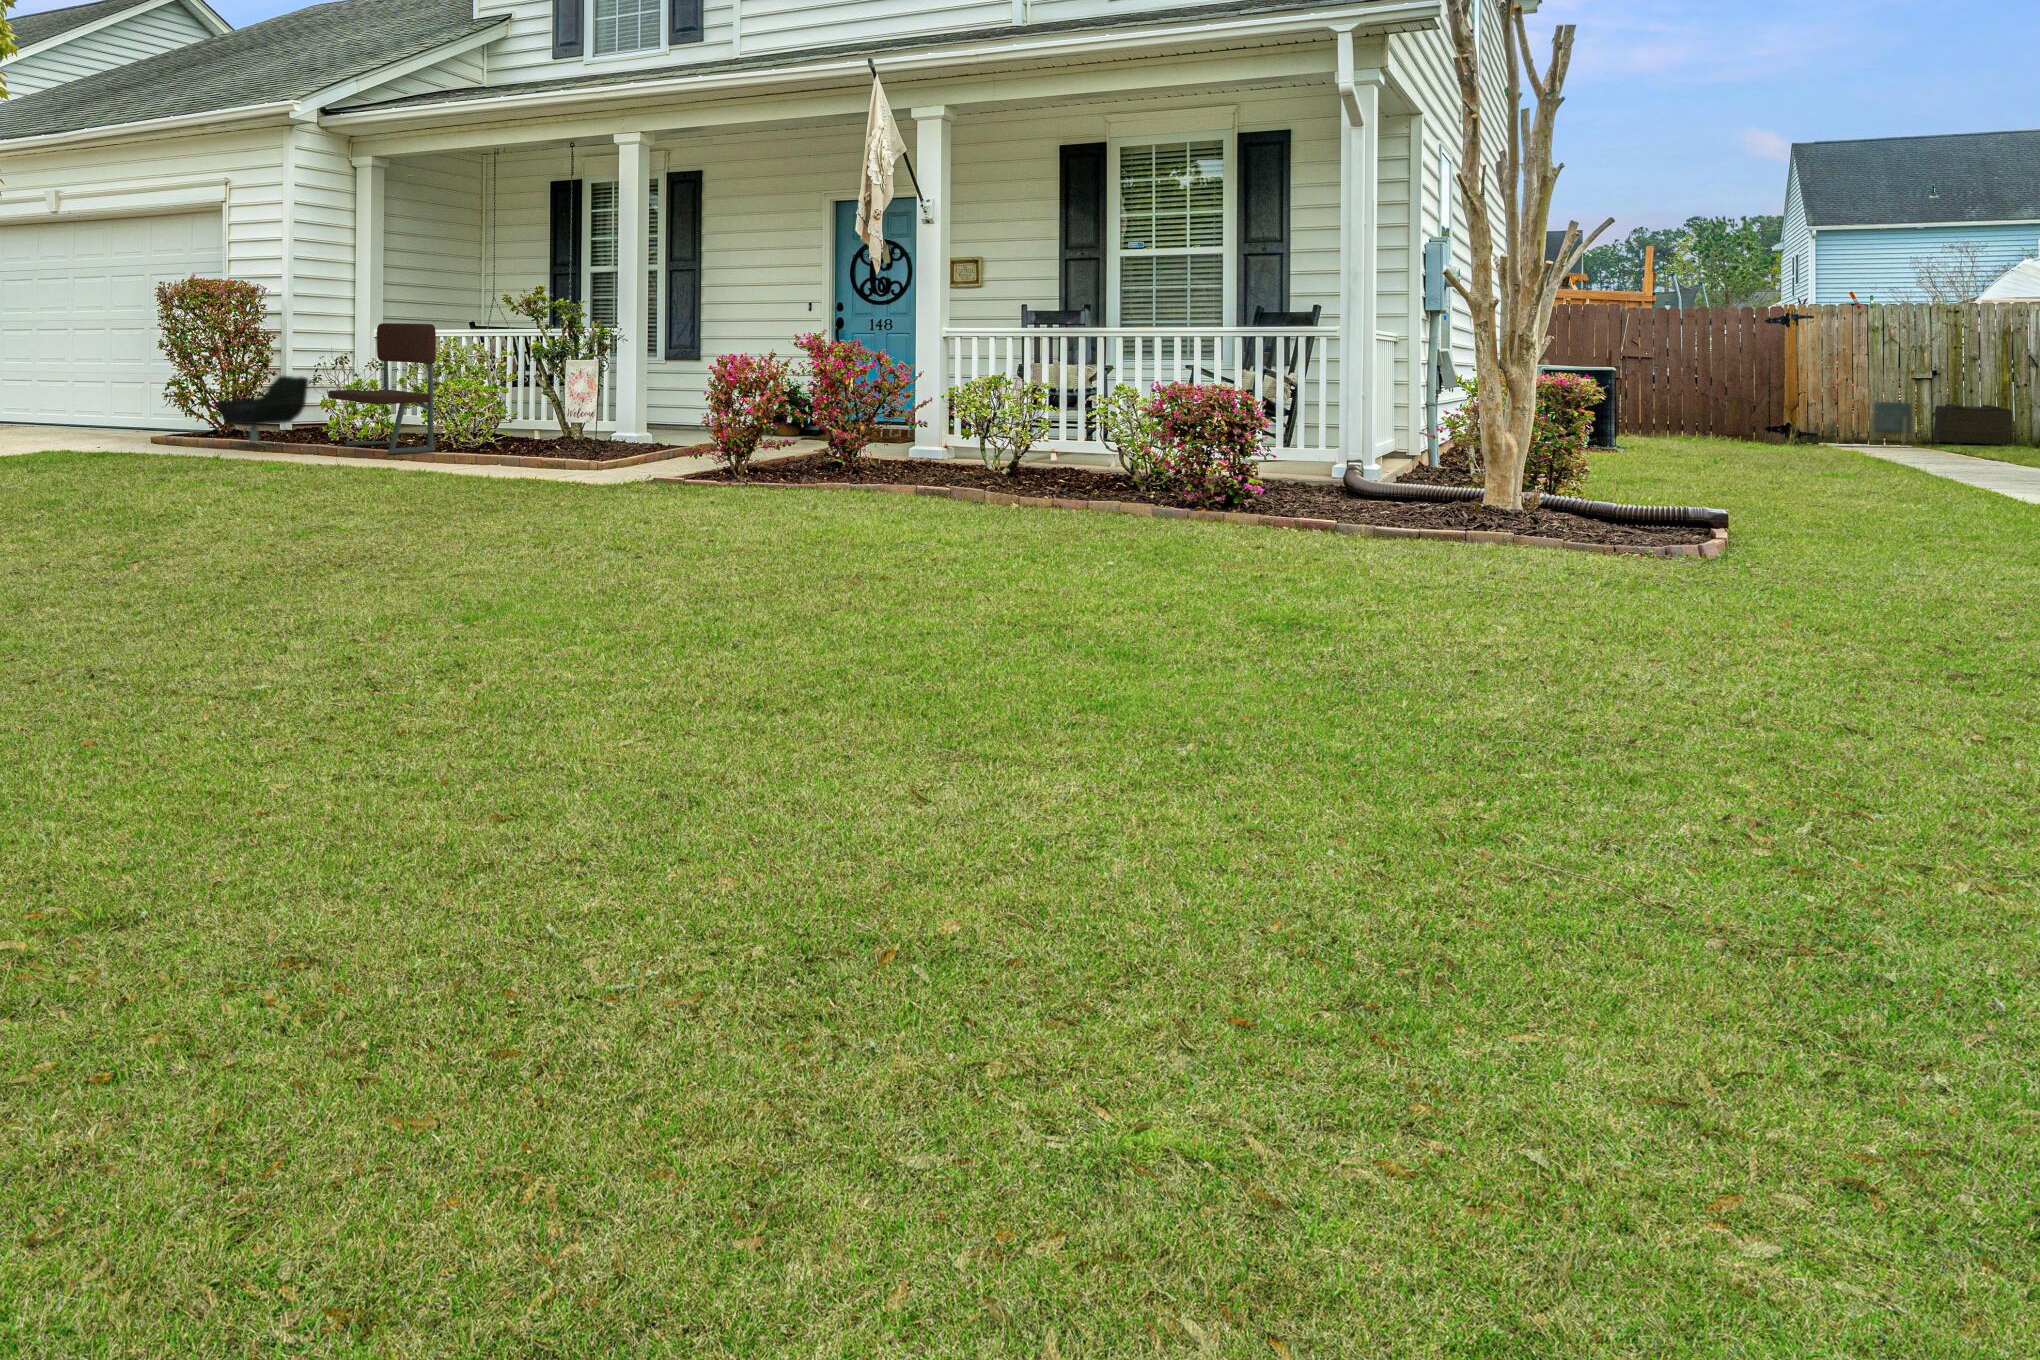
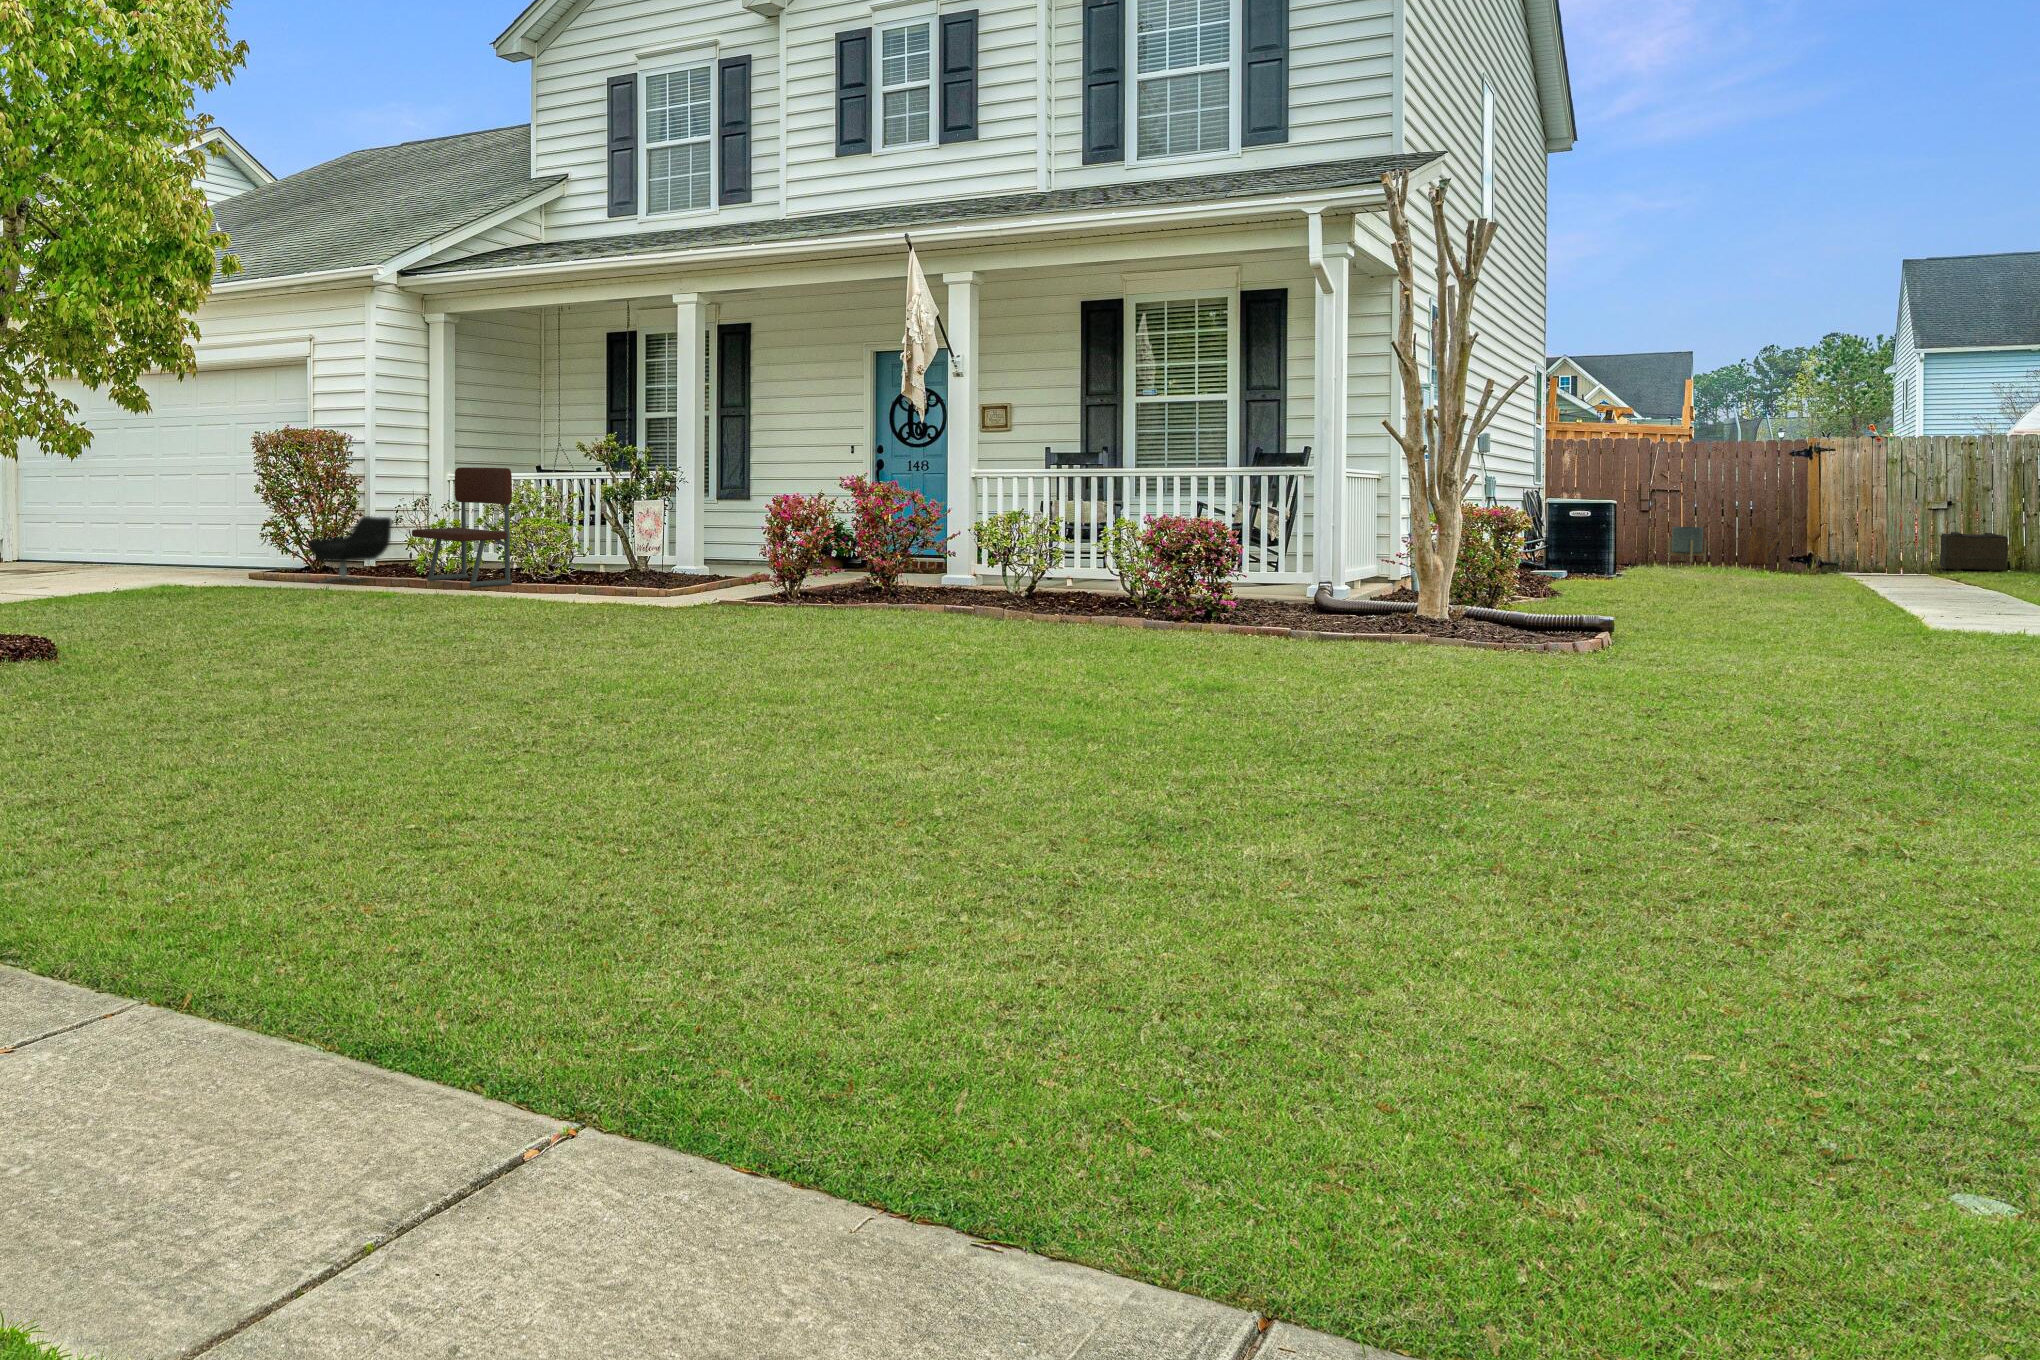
planter: present [1870,402,1913,442] -> present [1668,527,1706,563]

